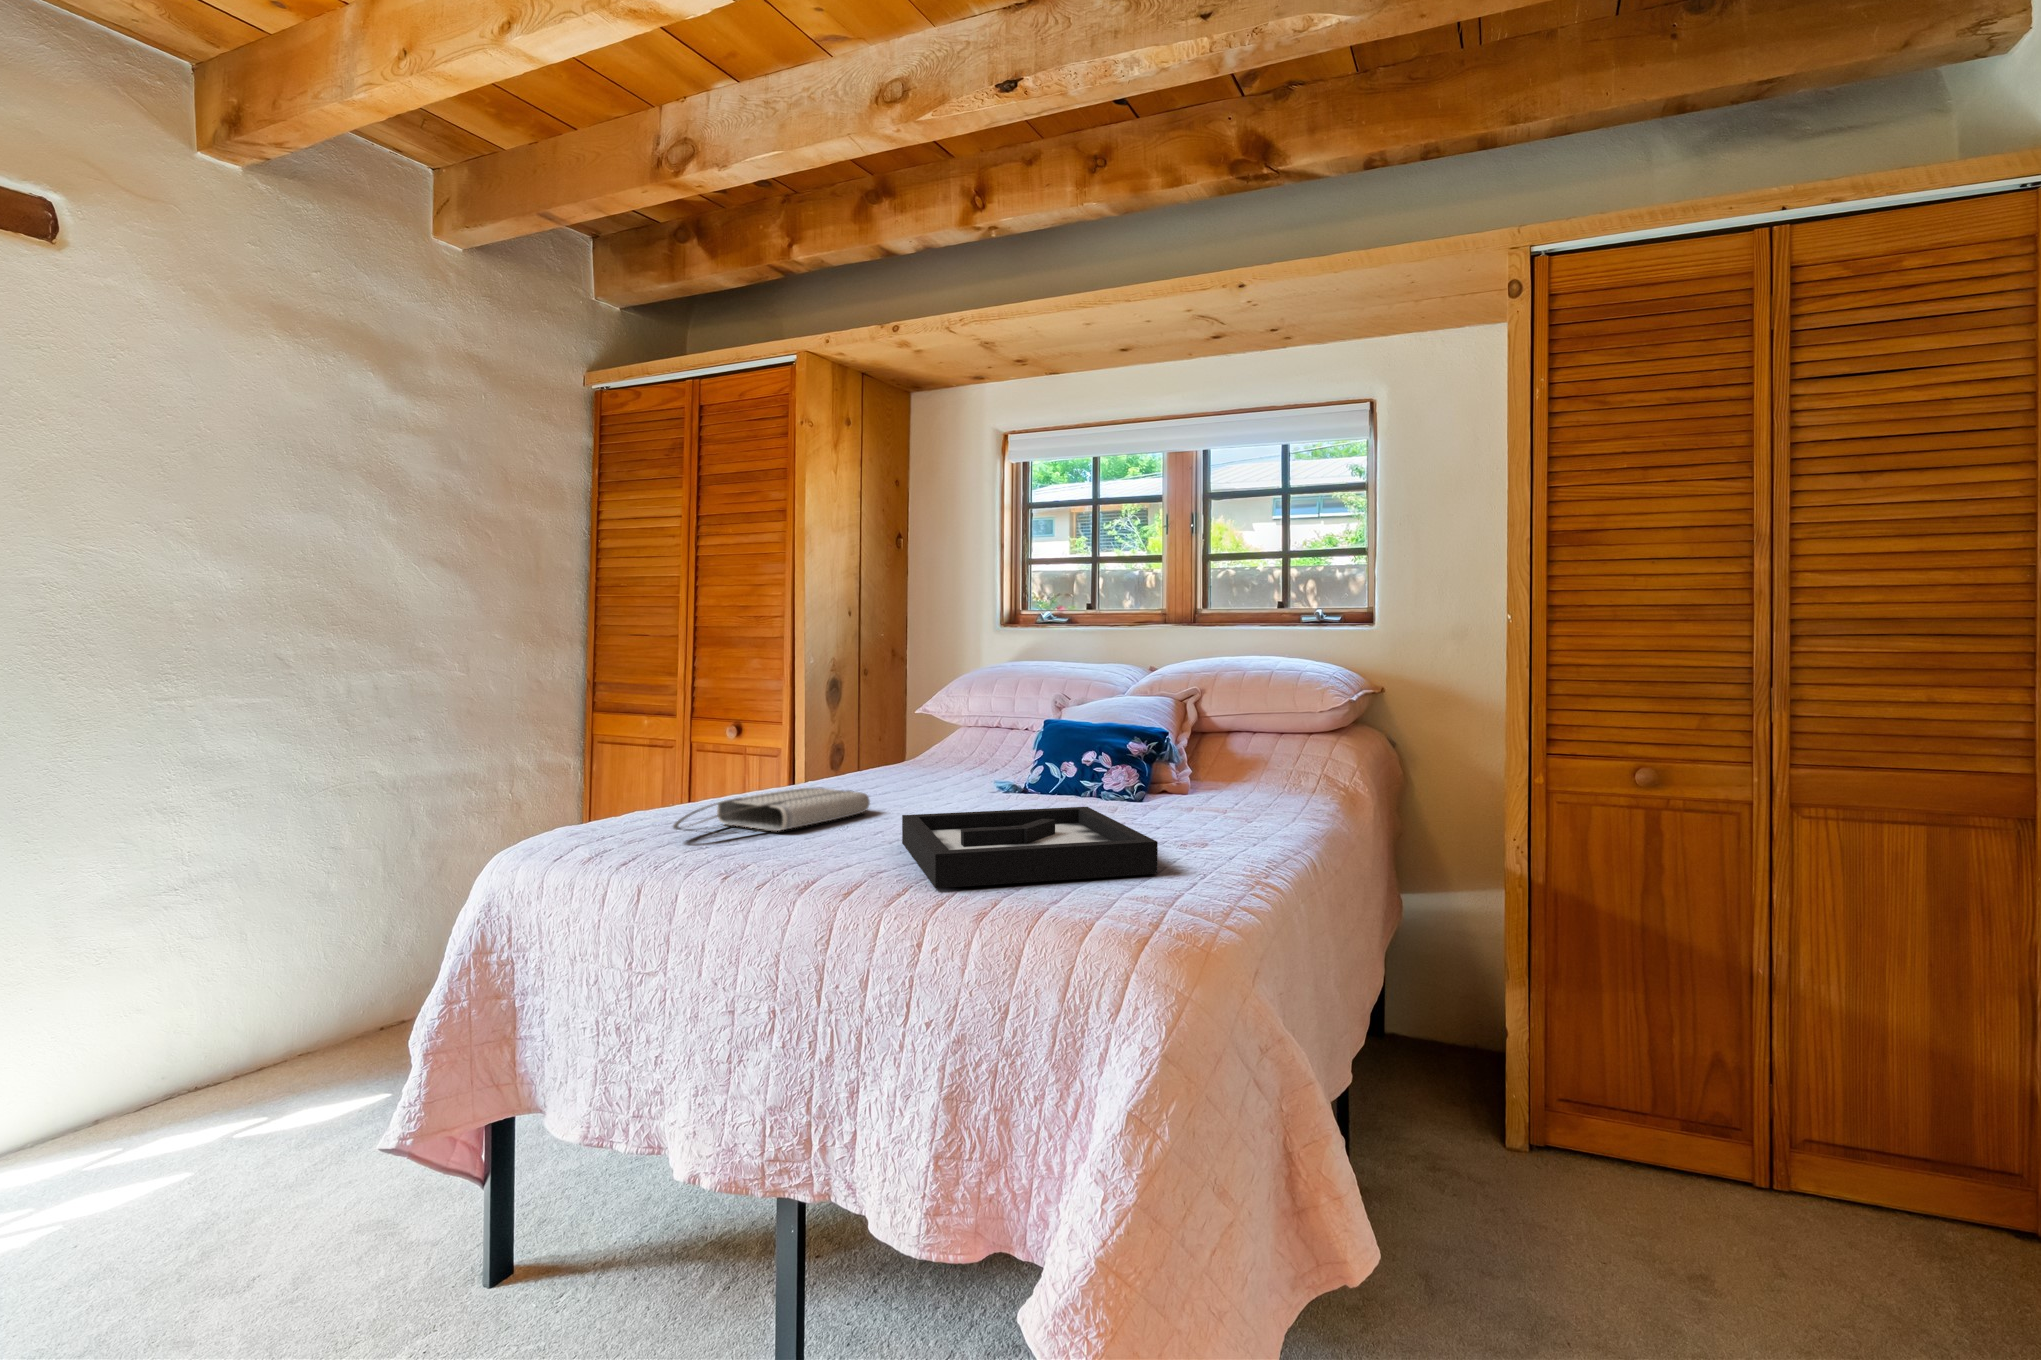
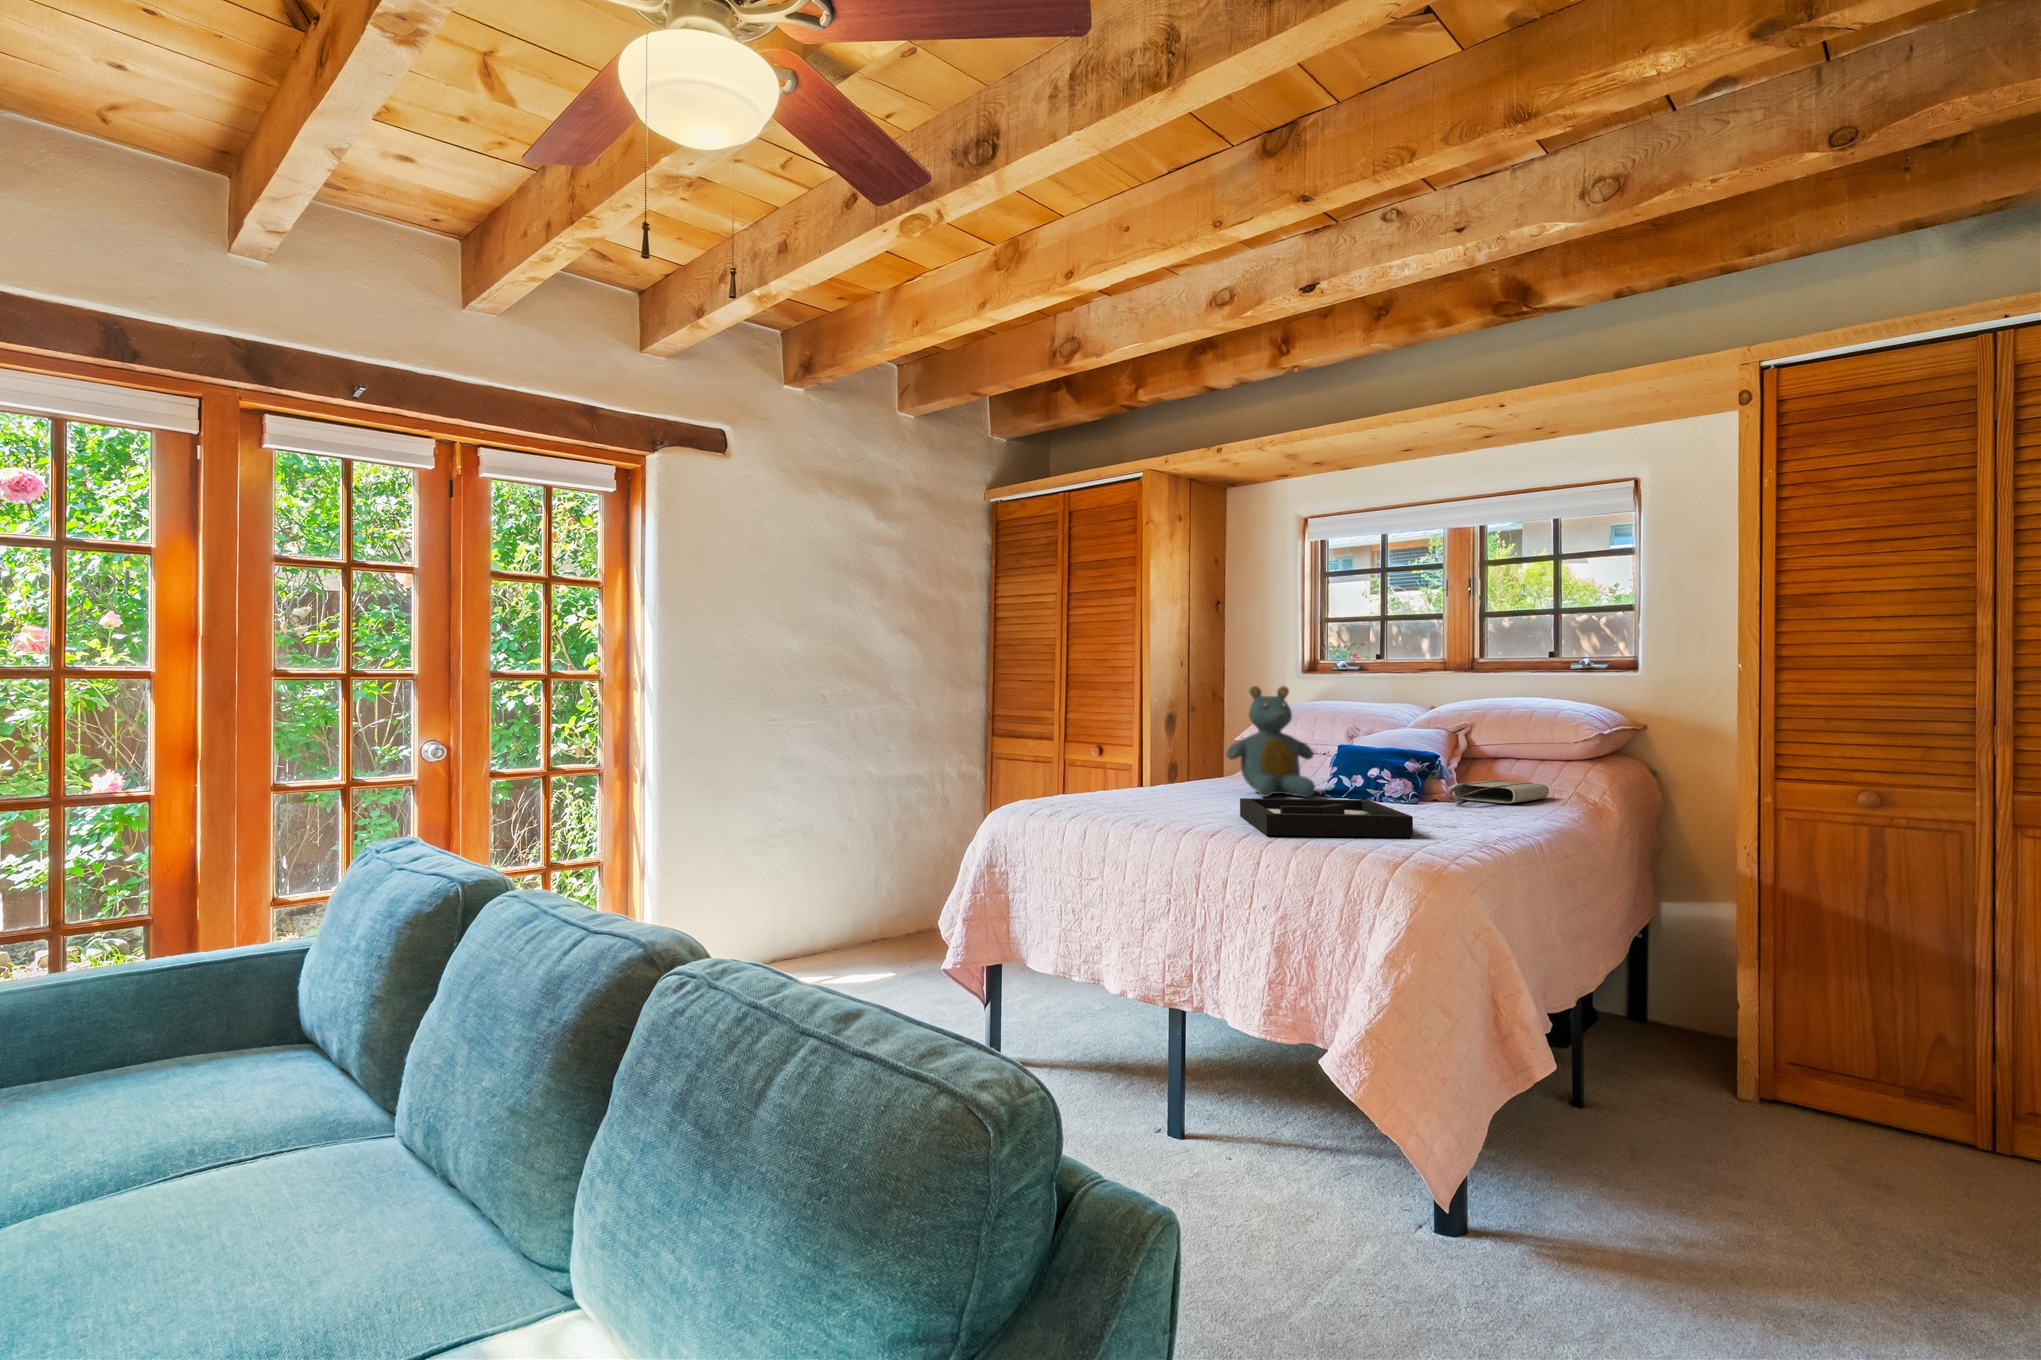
teddy bear: none [893,642,1014,800] -> present [1226,686,1315,797]
tote bag: present [673,788,870,832] -> present [1448,781,1549,804]

